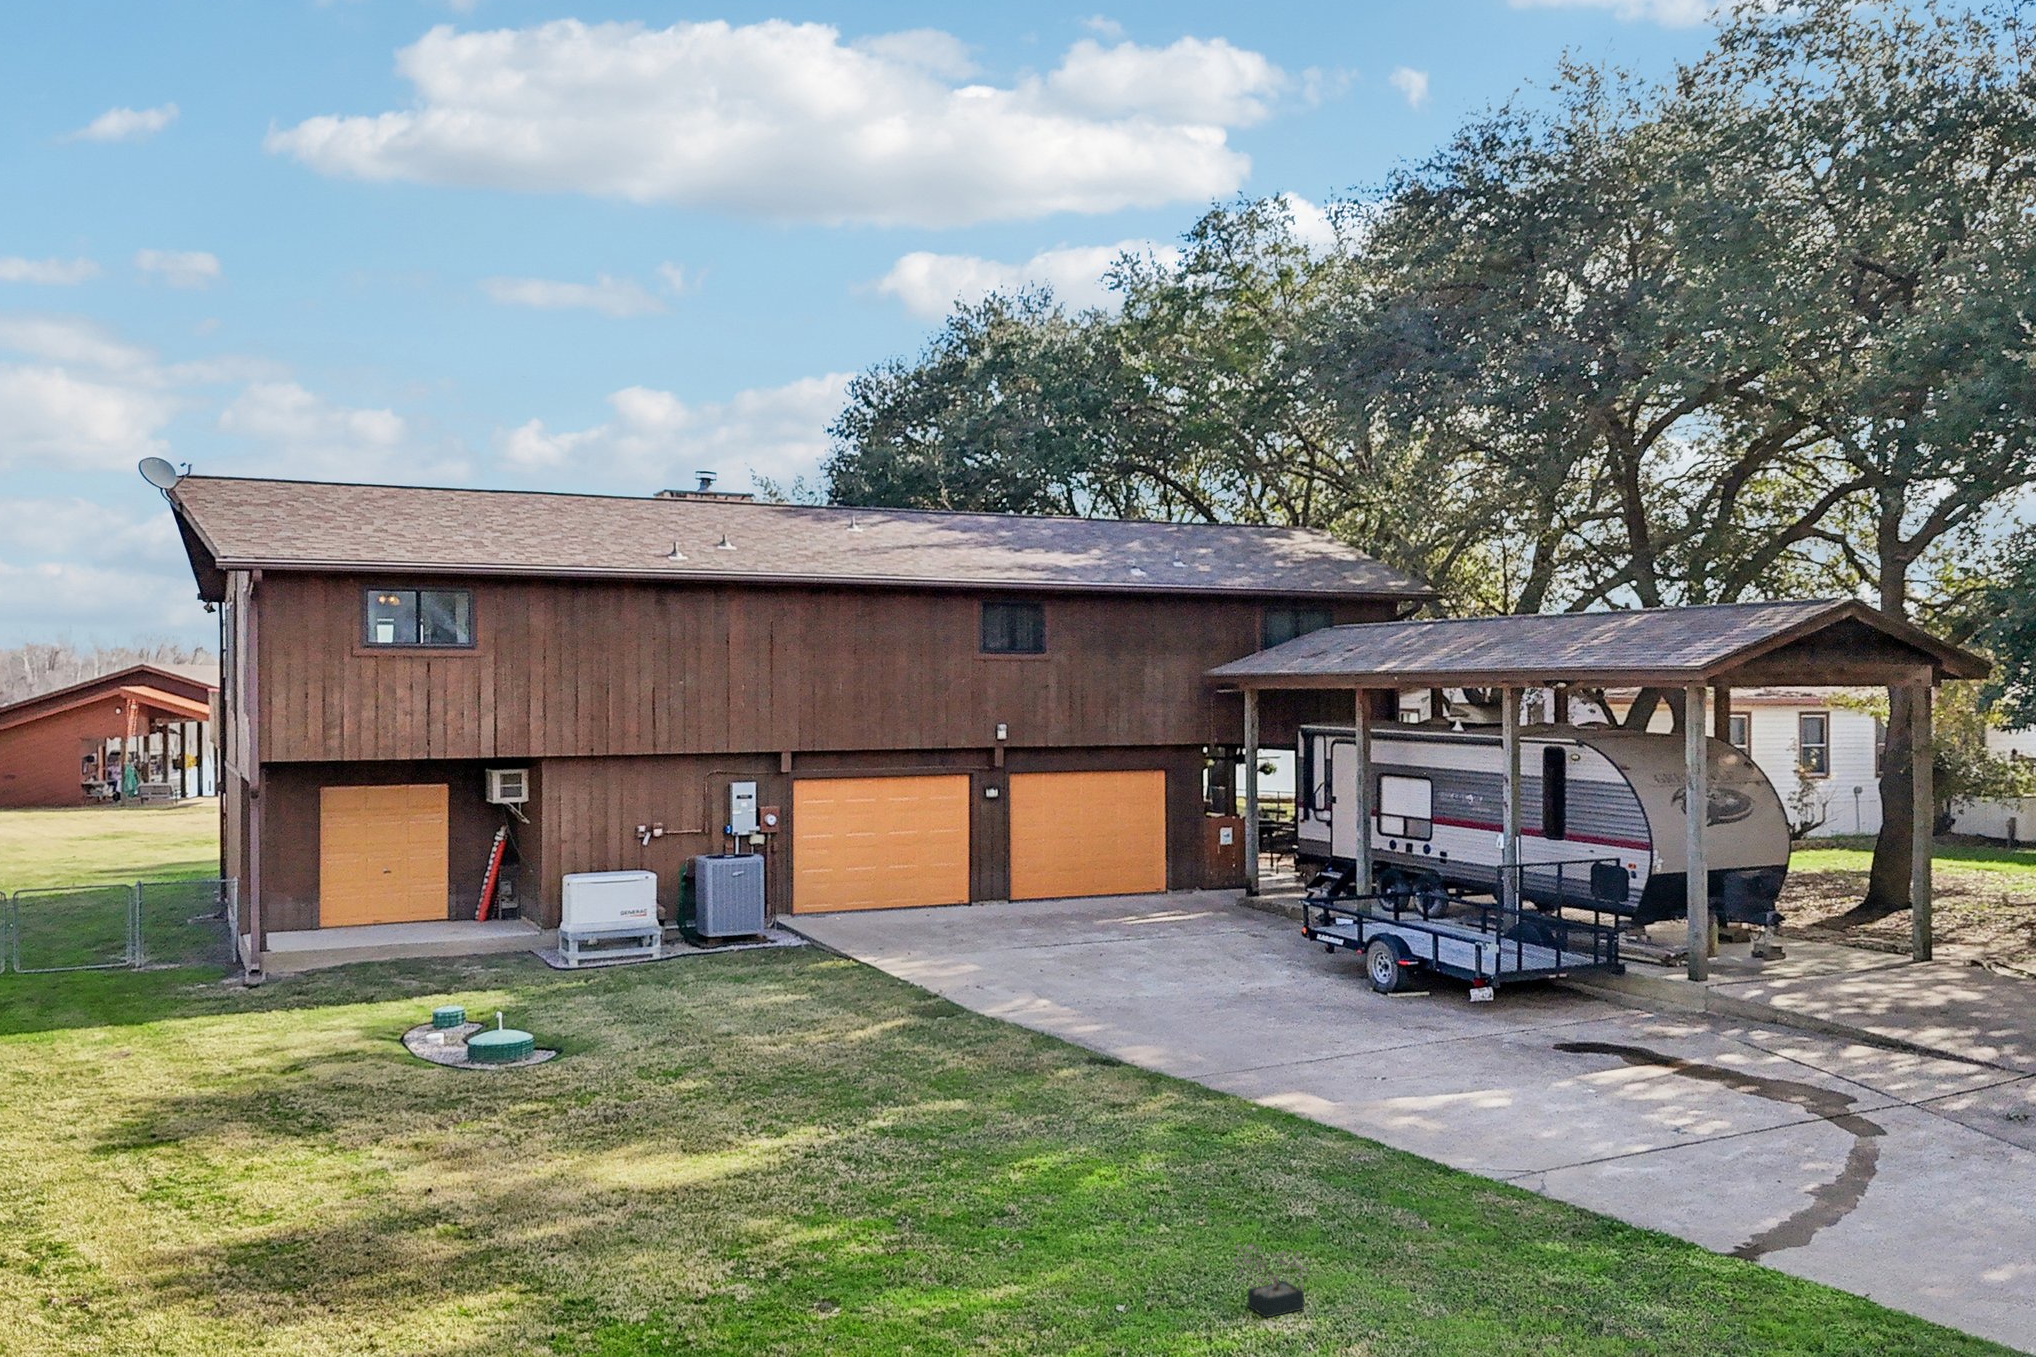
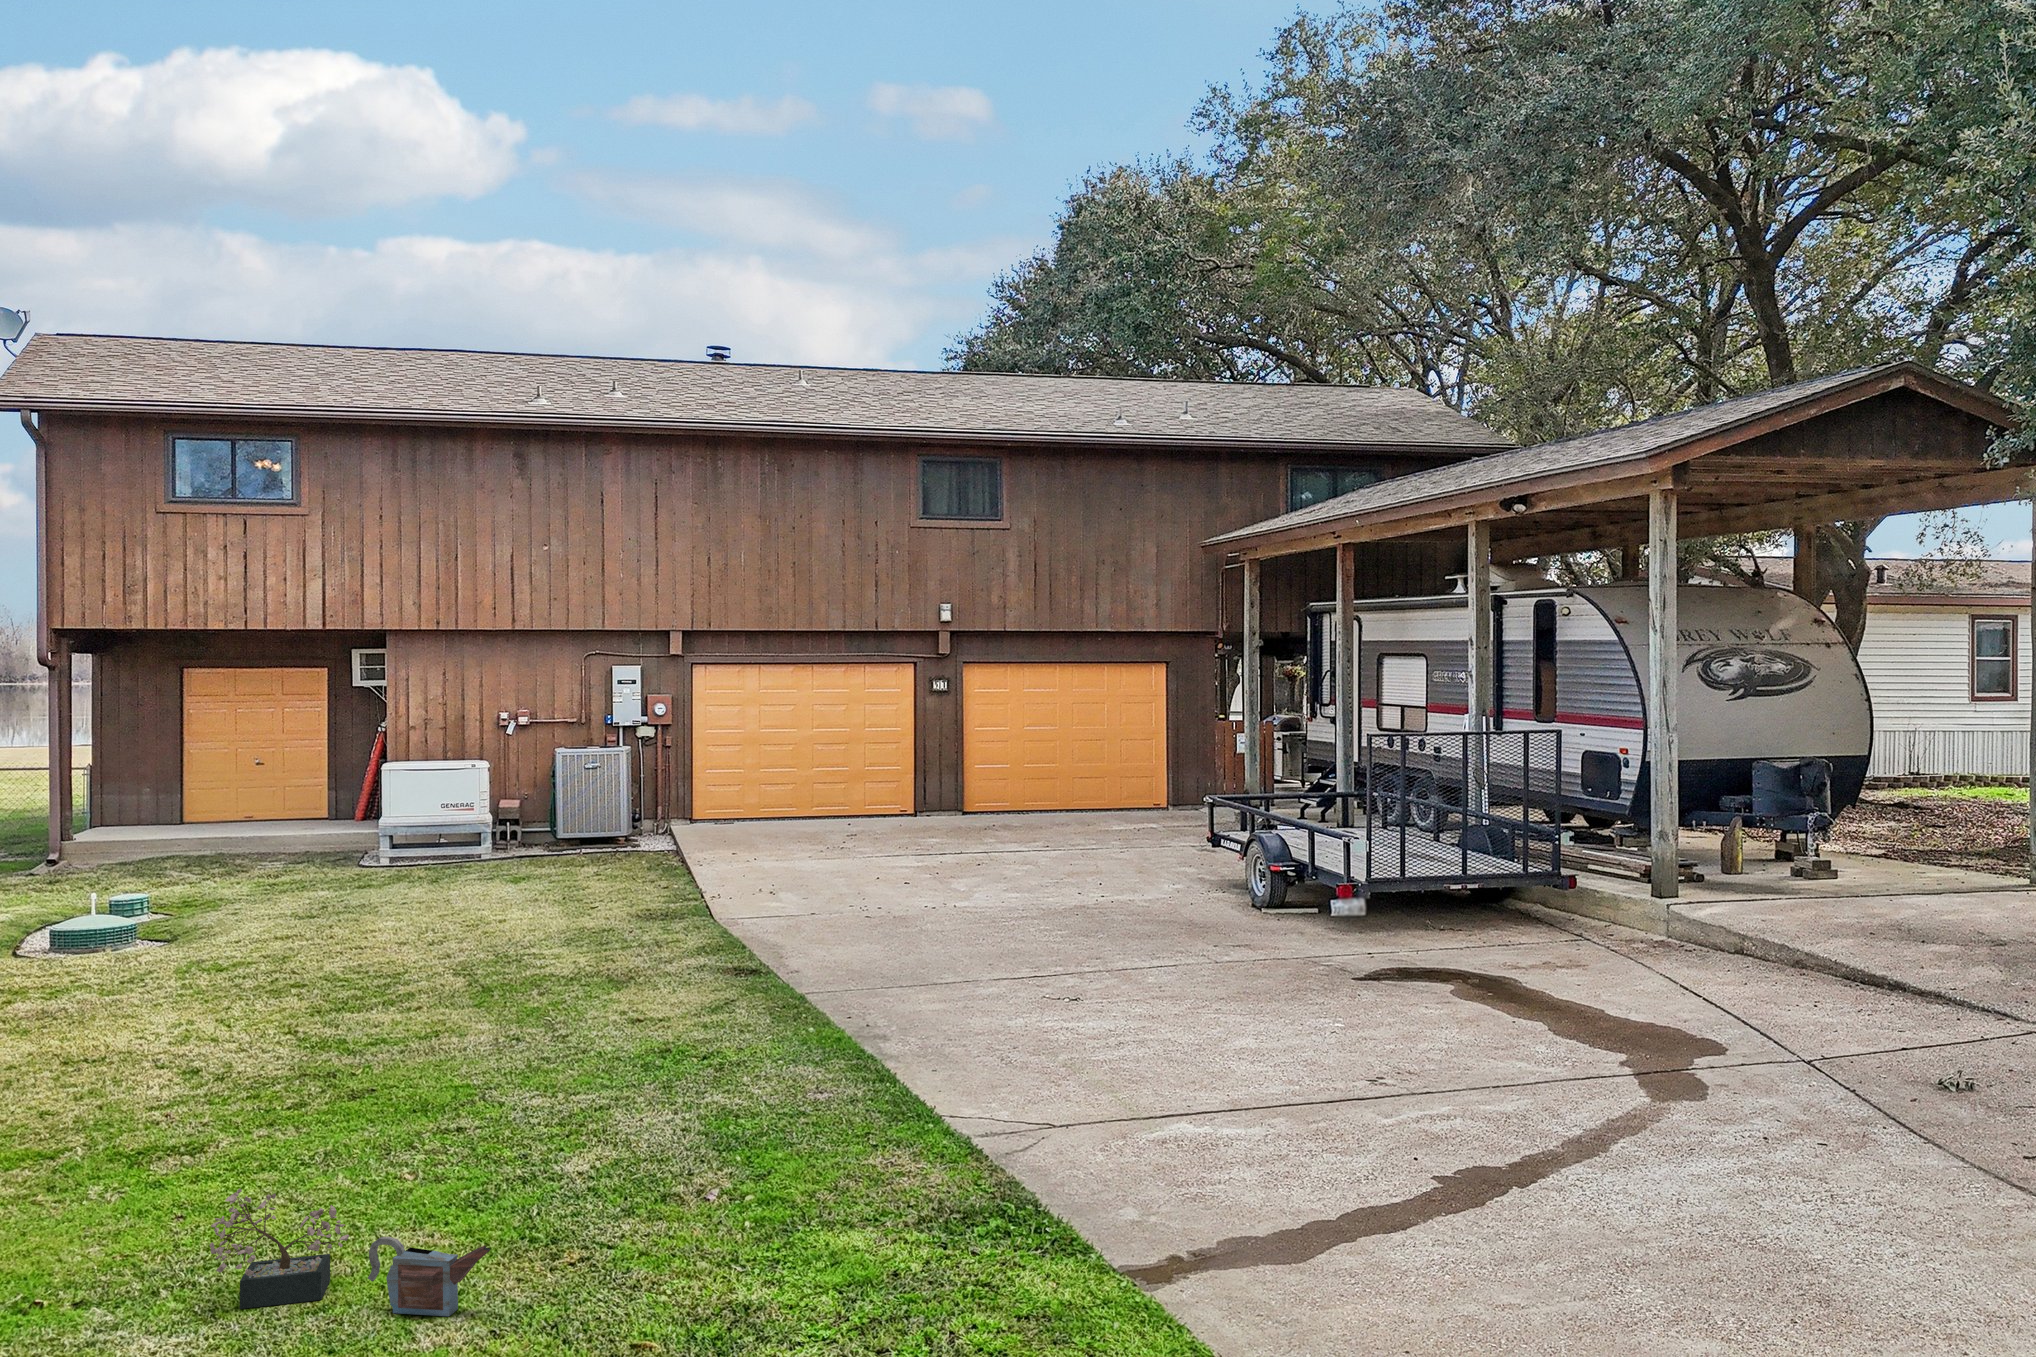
watering can: none [1342,1266,1422,1314] -> present [368,1237,490,1316]

